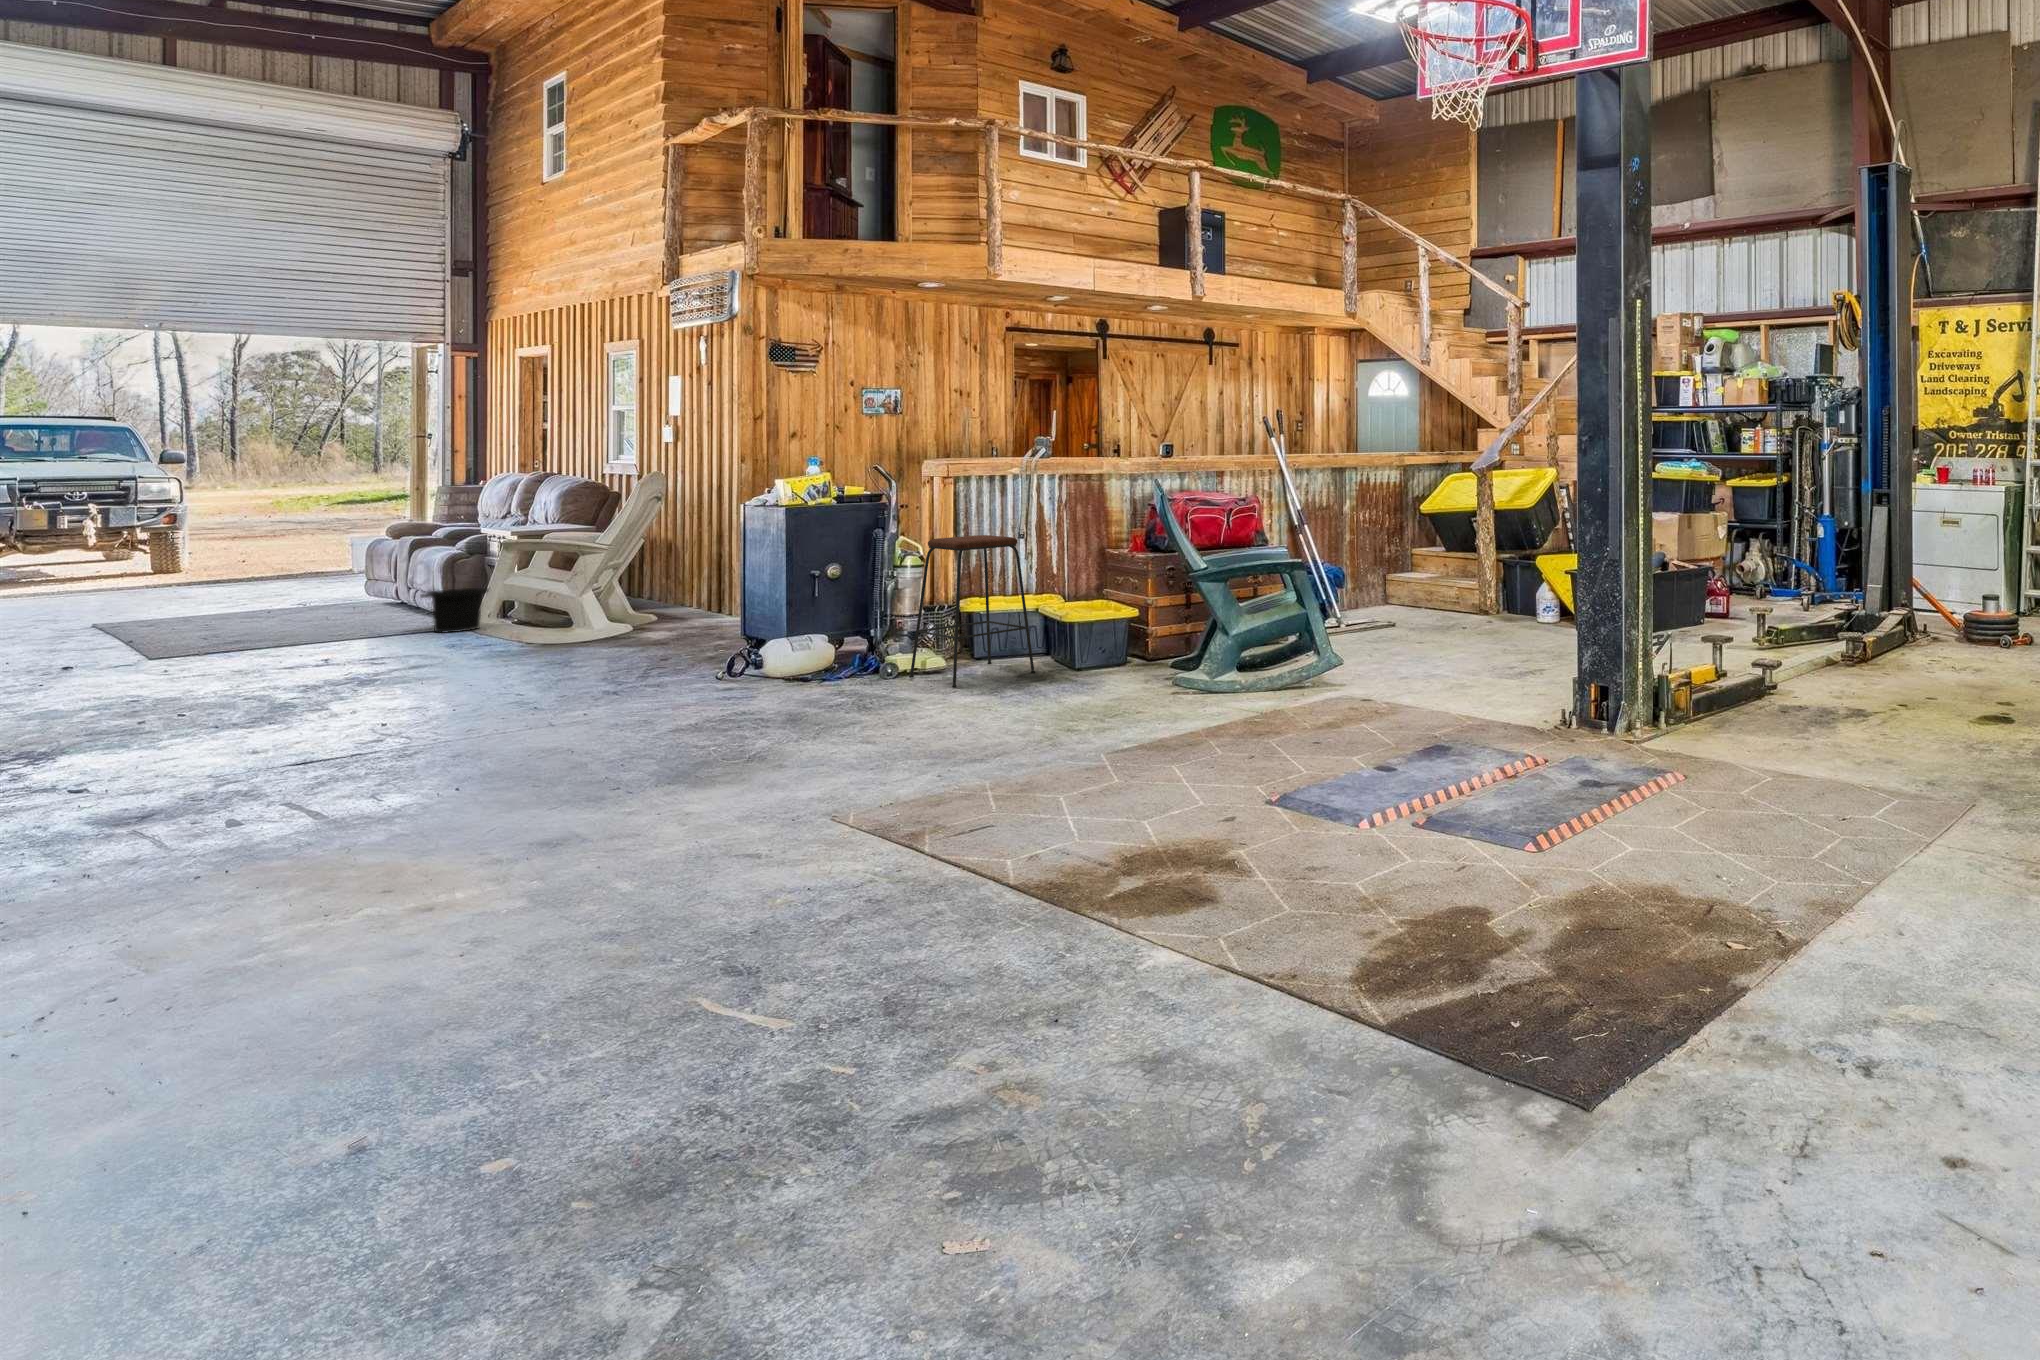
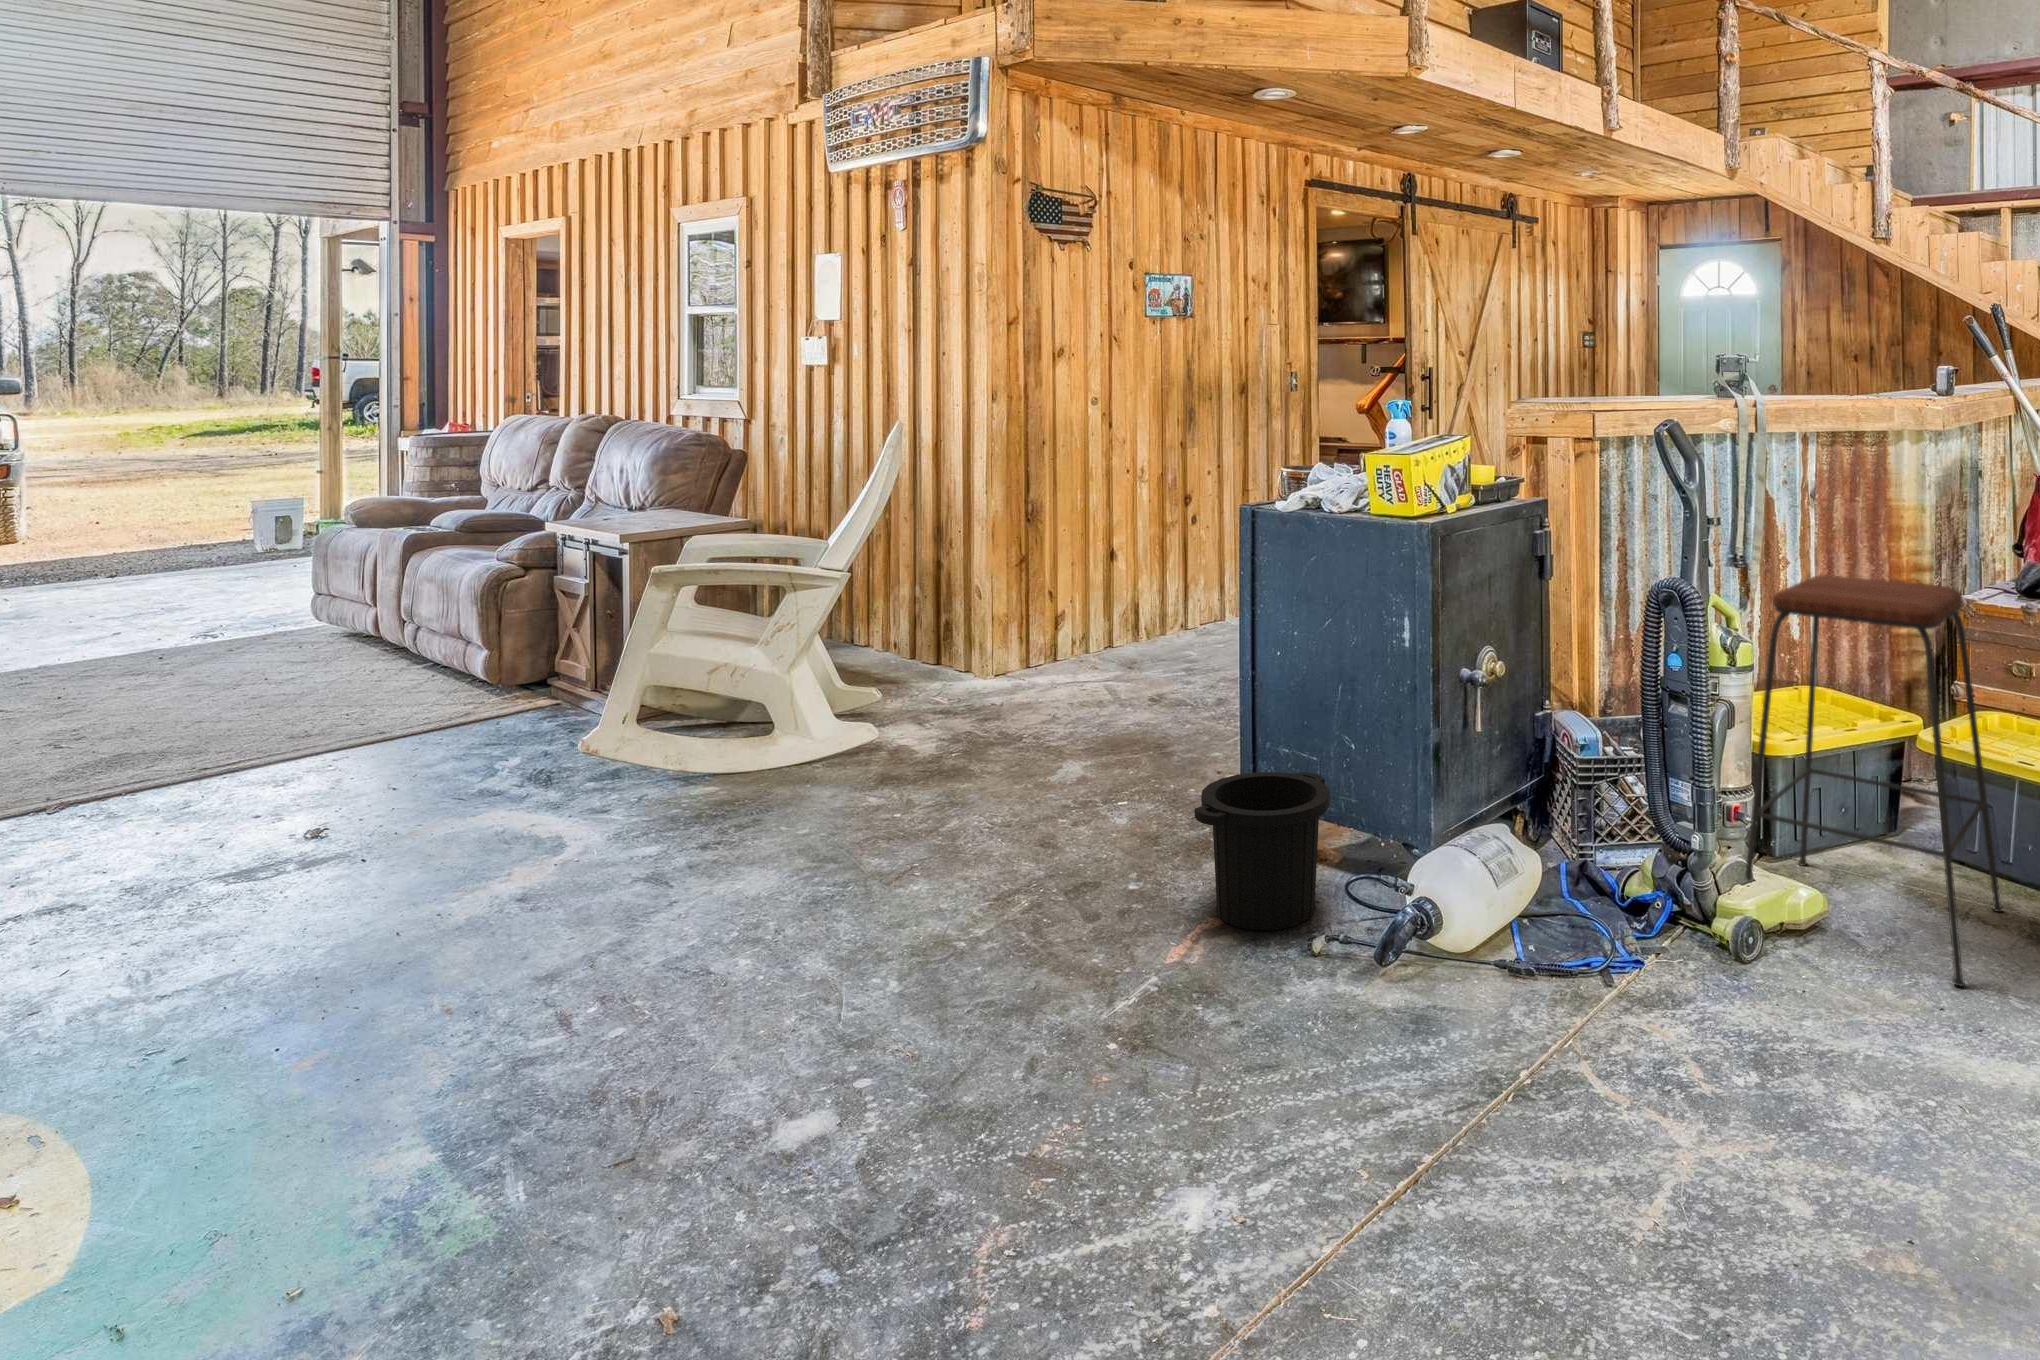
trash can: present [421,588,488,633] -> present [1195,772,1330,931]

